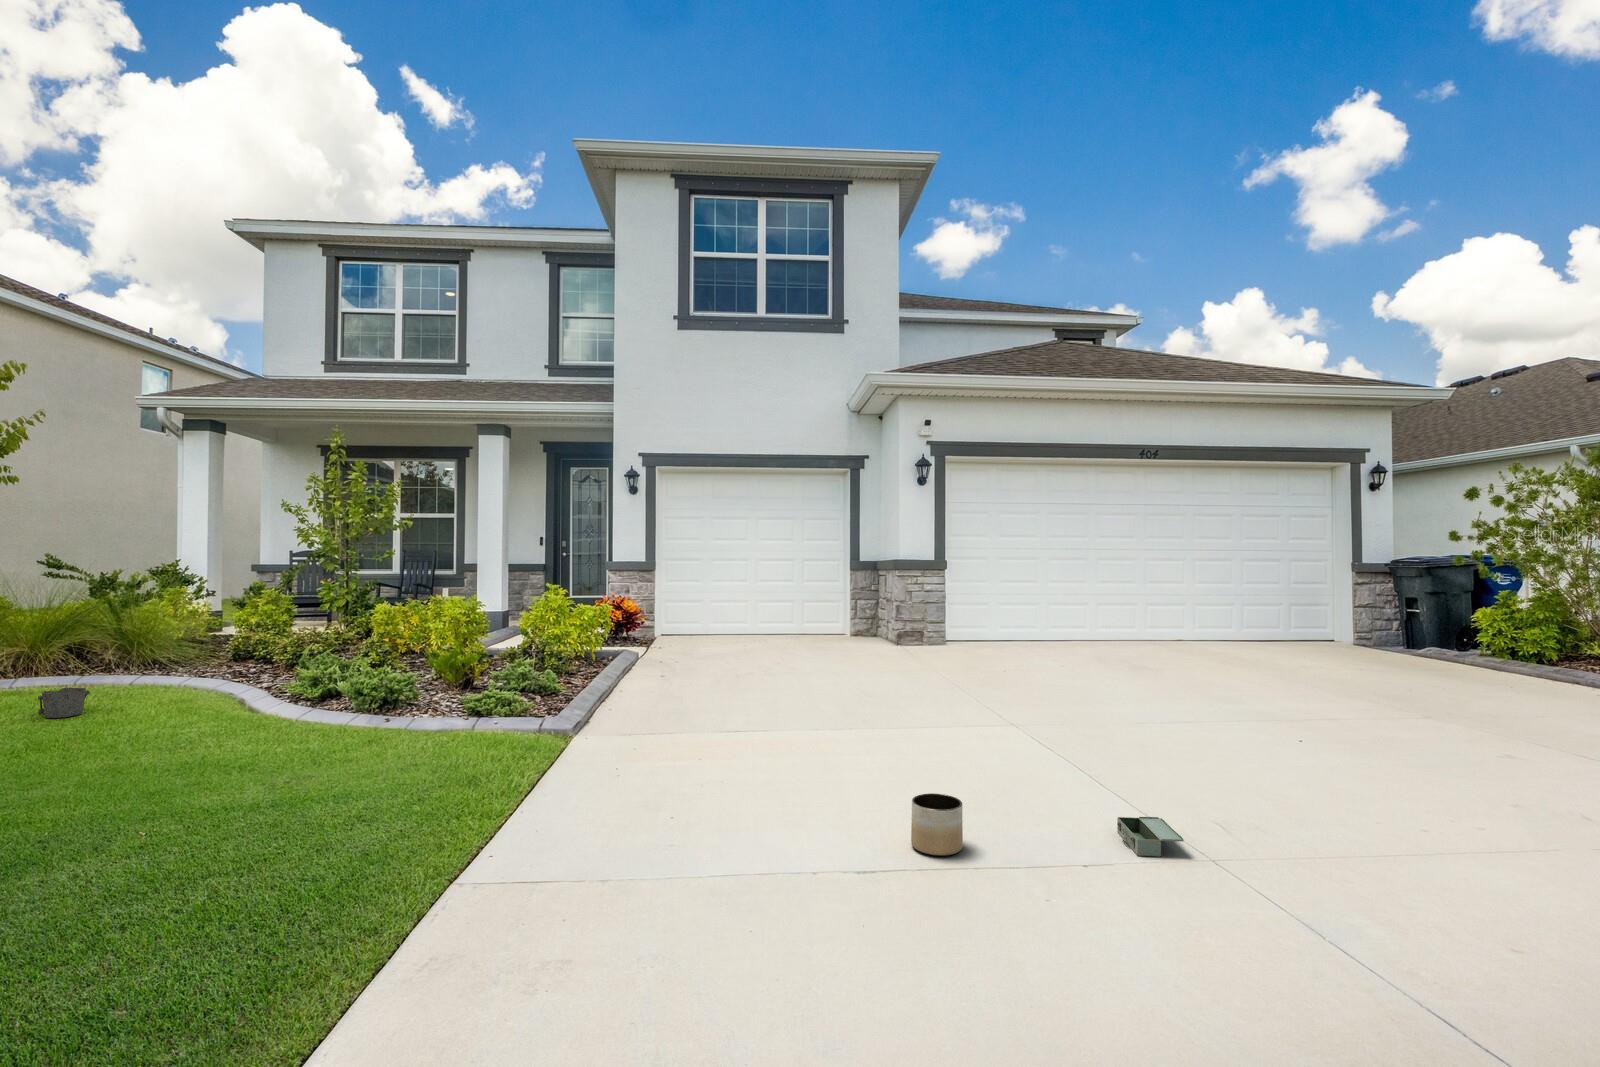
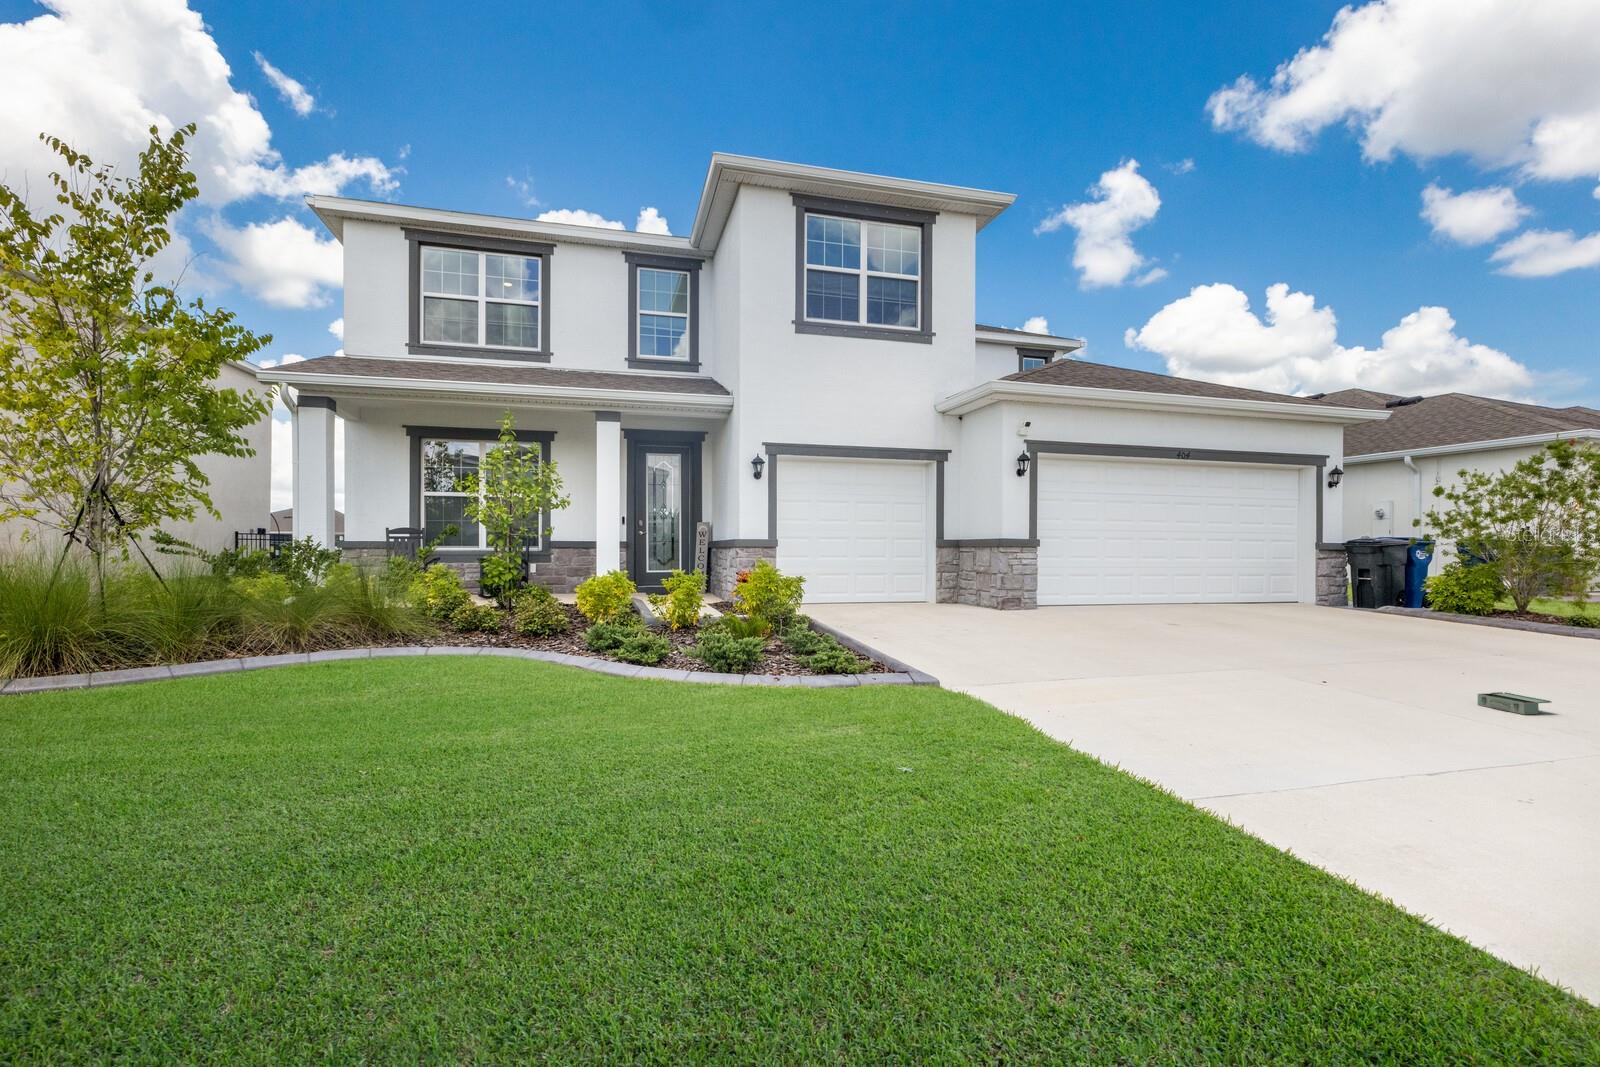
bucket: present [38,687,90,718] -> none [406,644,454,673]
planter: present [911,793,963,856] -> none [1371,680,1420,721]

